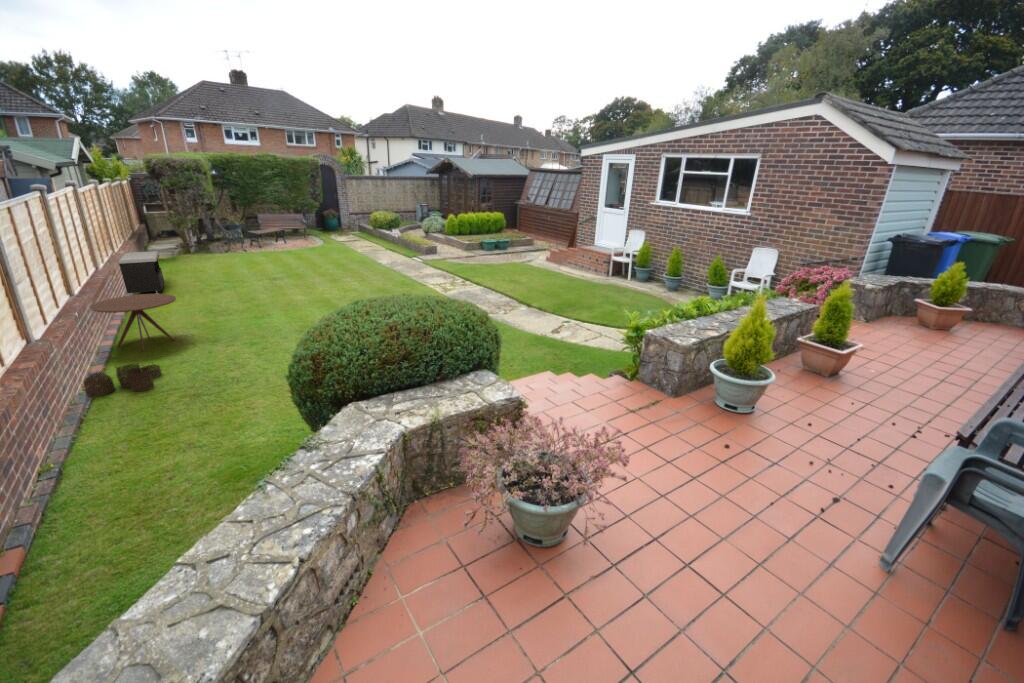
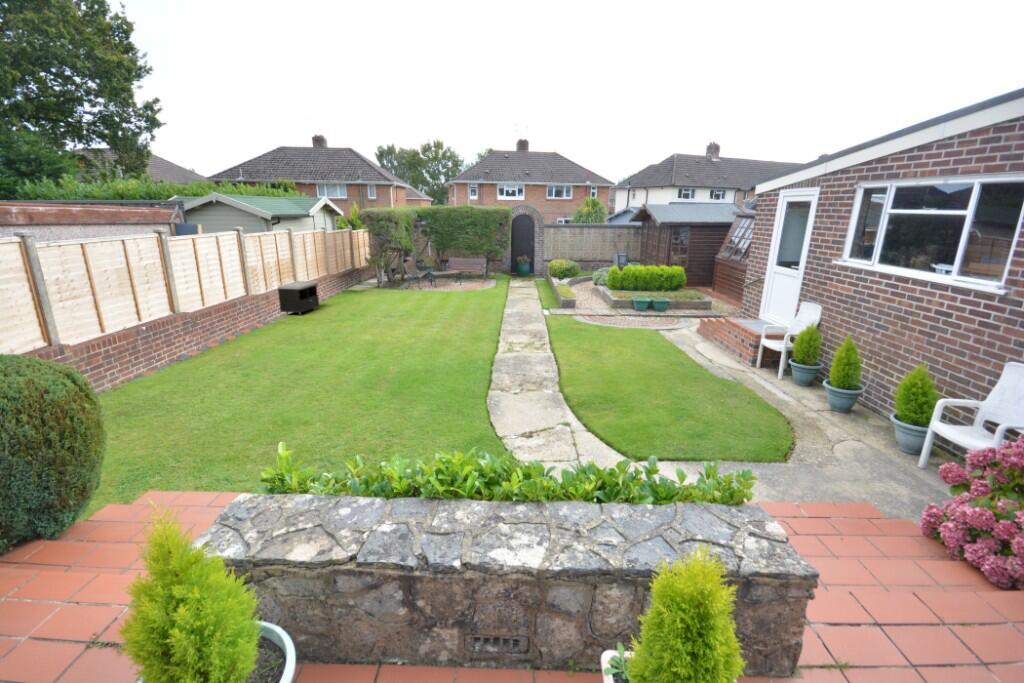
round table: present [90,294,176,351] -> none [173,313,236,358]
woven basket: present [84,364,162,397] -> none [102,365,167,389]

